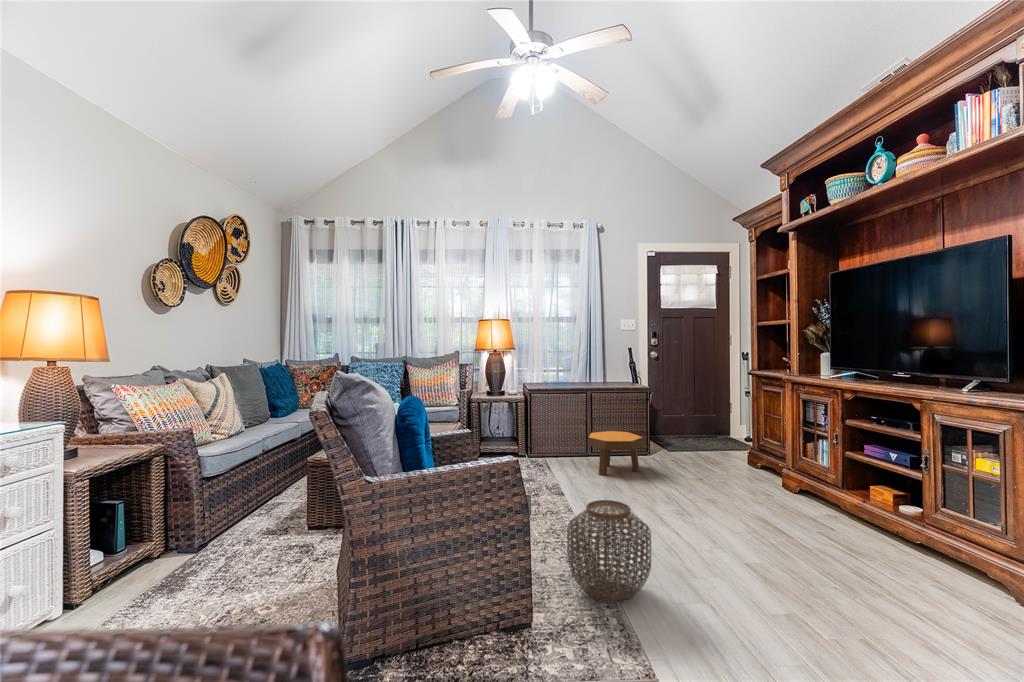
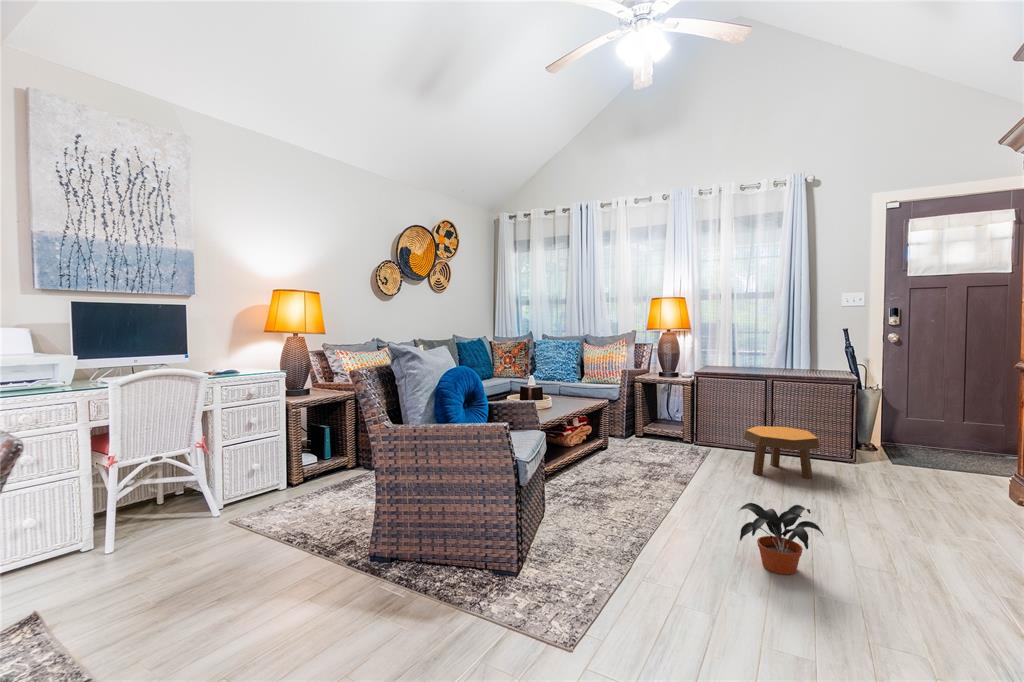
potted plant: none [663,493,732,553] -> present [740,503,824,575]
woven basket: present [567,500,651,603] -> none [578,482,665,586]

